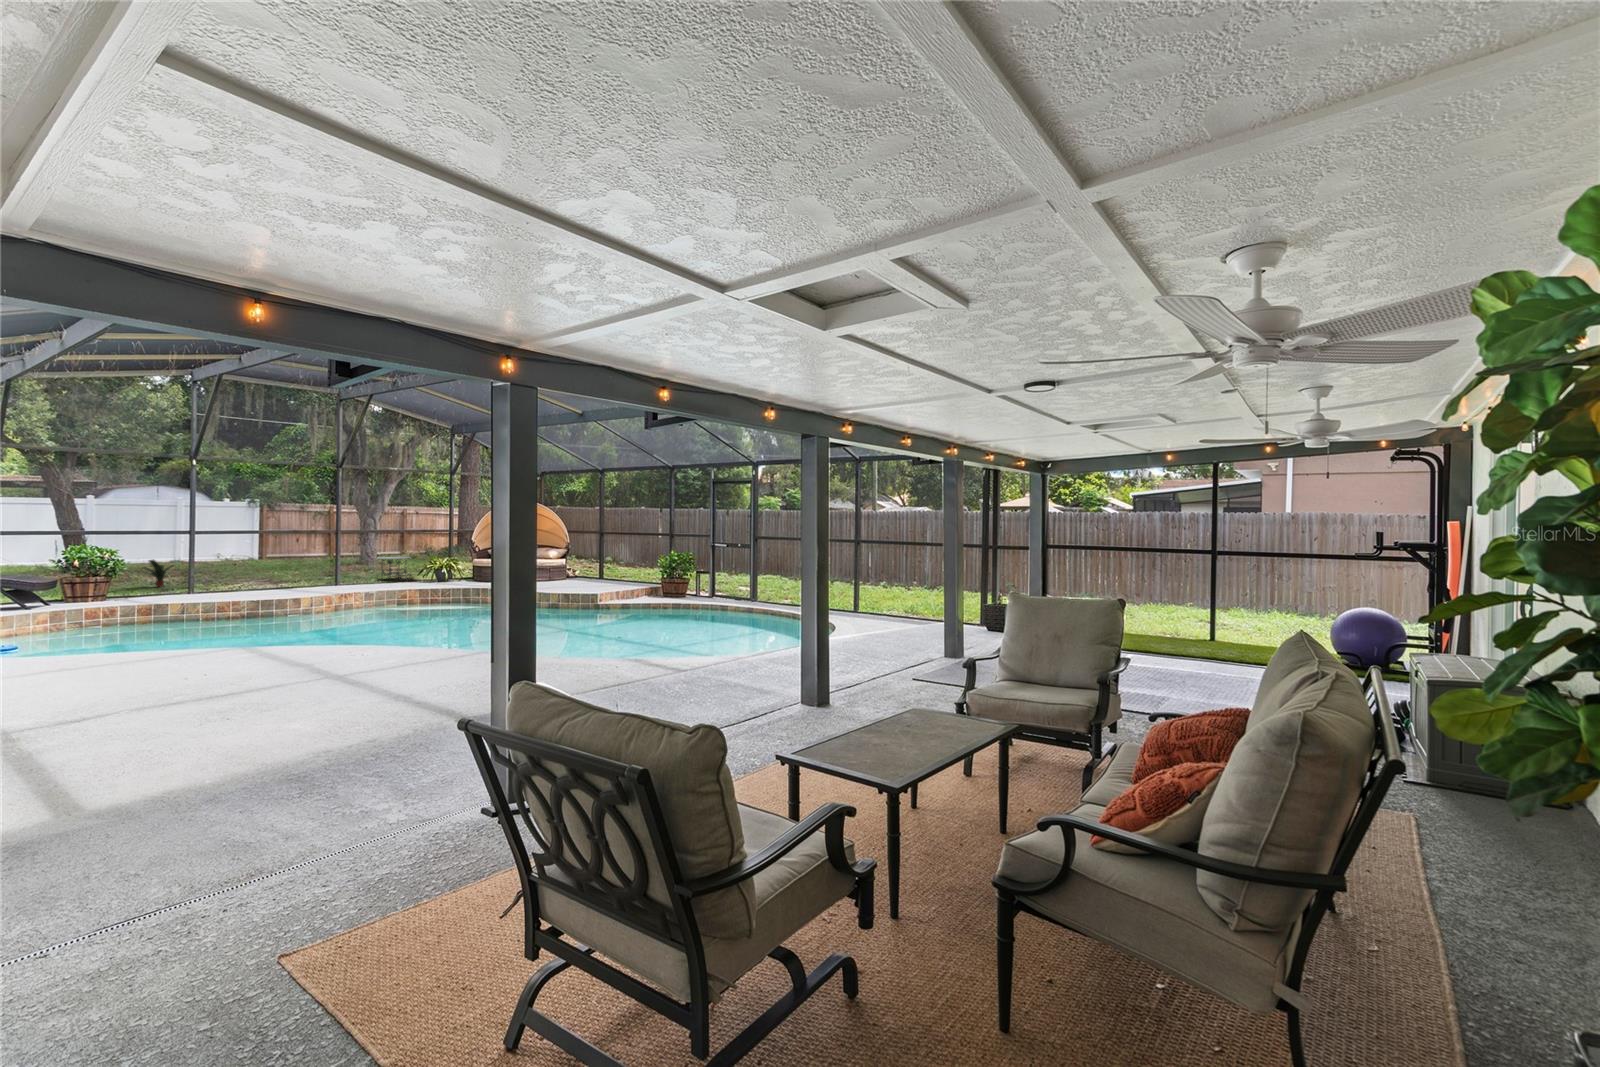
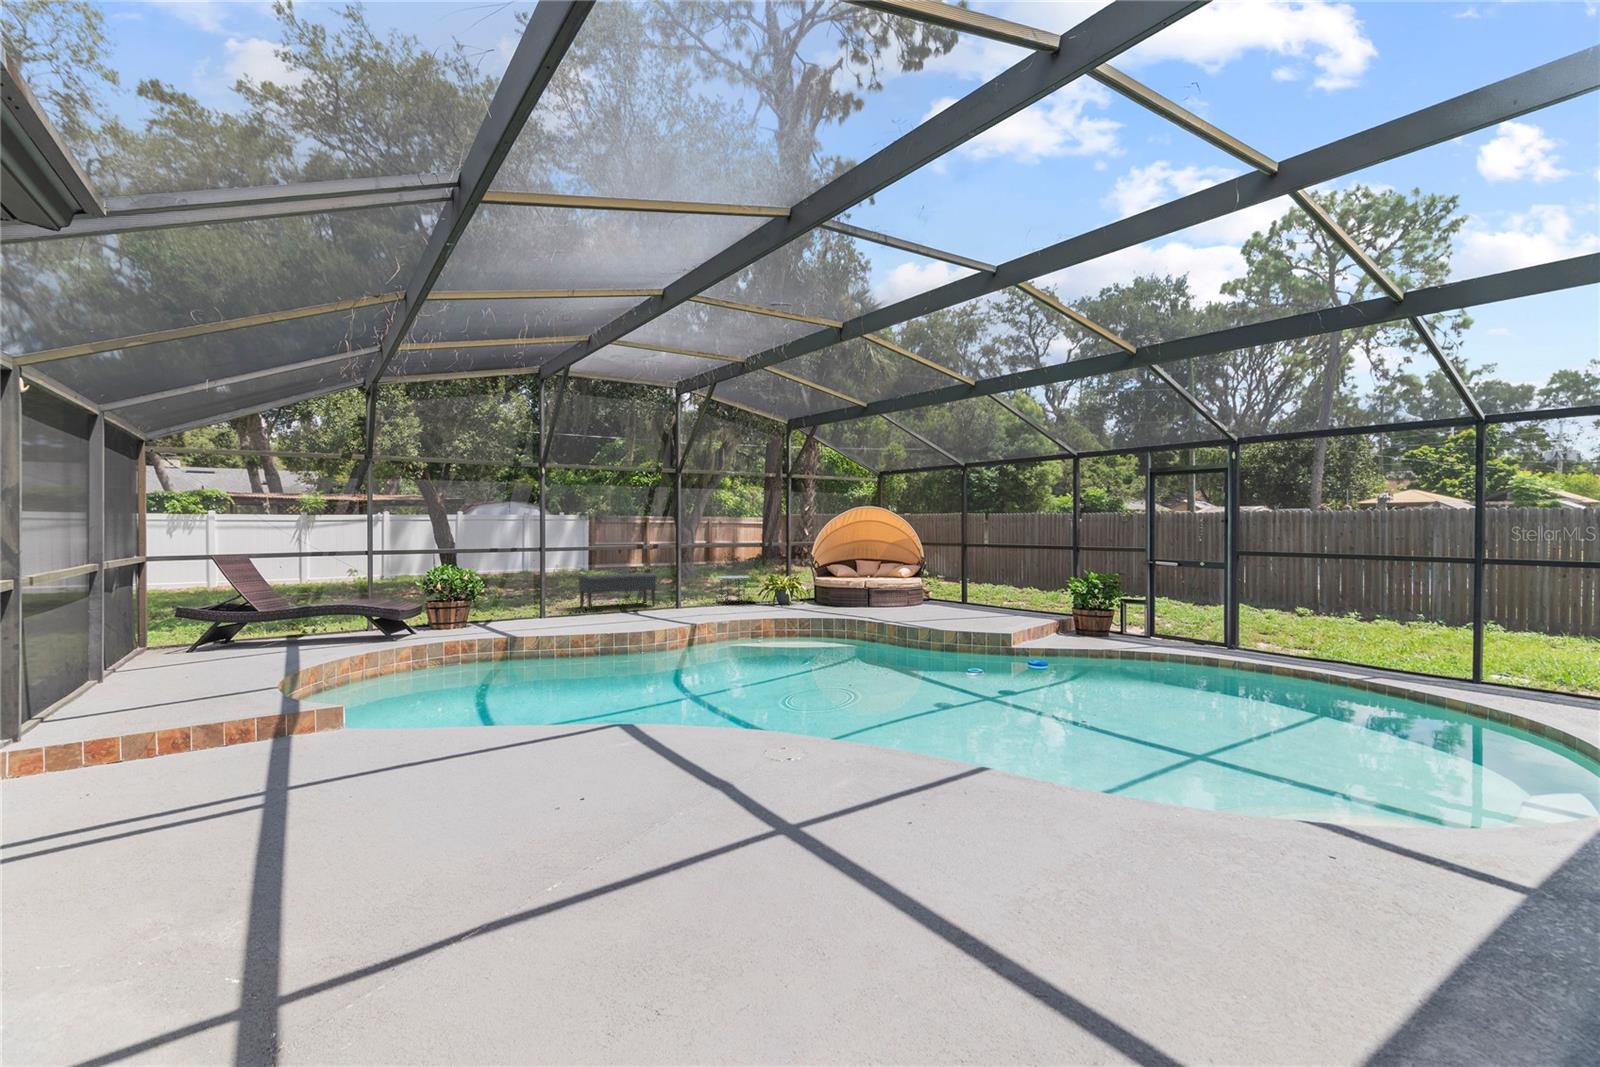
bench: none [233,554,315,585] -> present [579,573,656,609]
potted plant: present [144,560,174,587] -> none [496,581,528,611]

